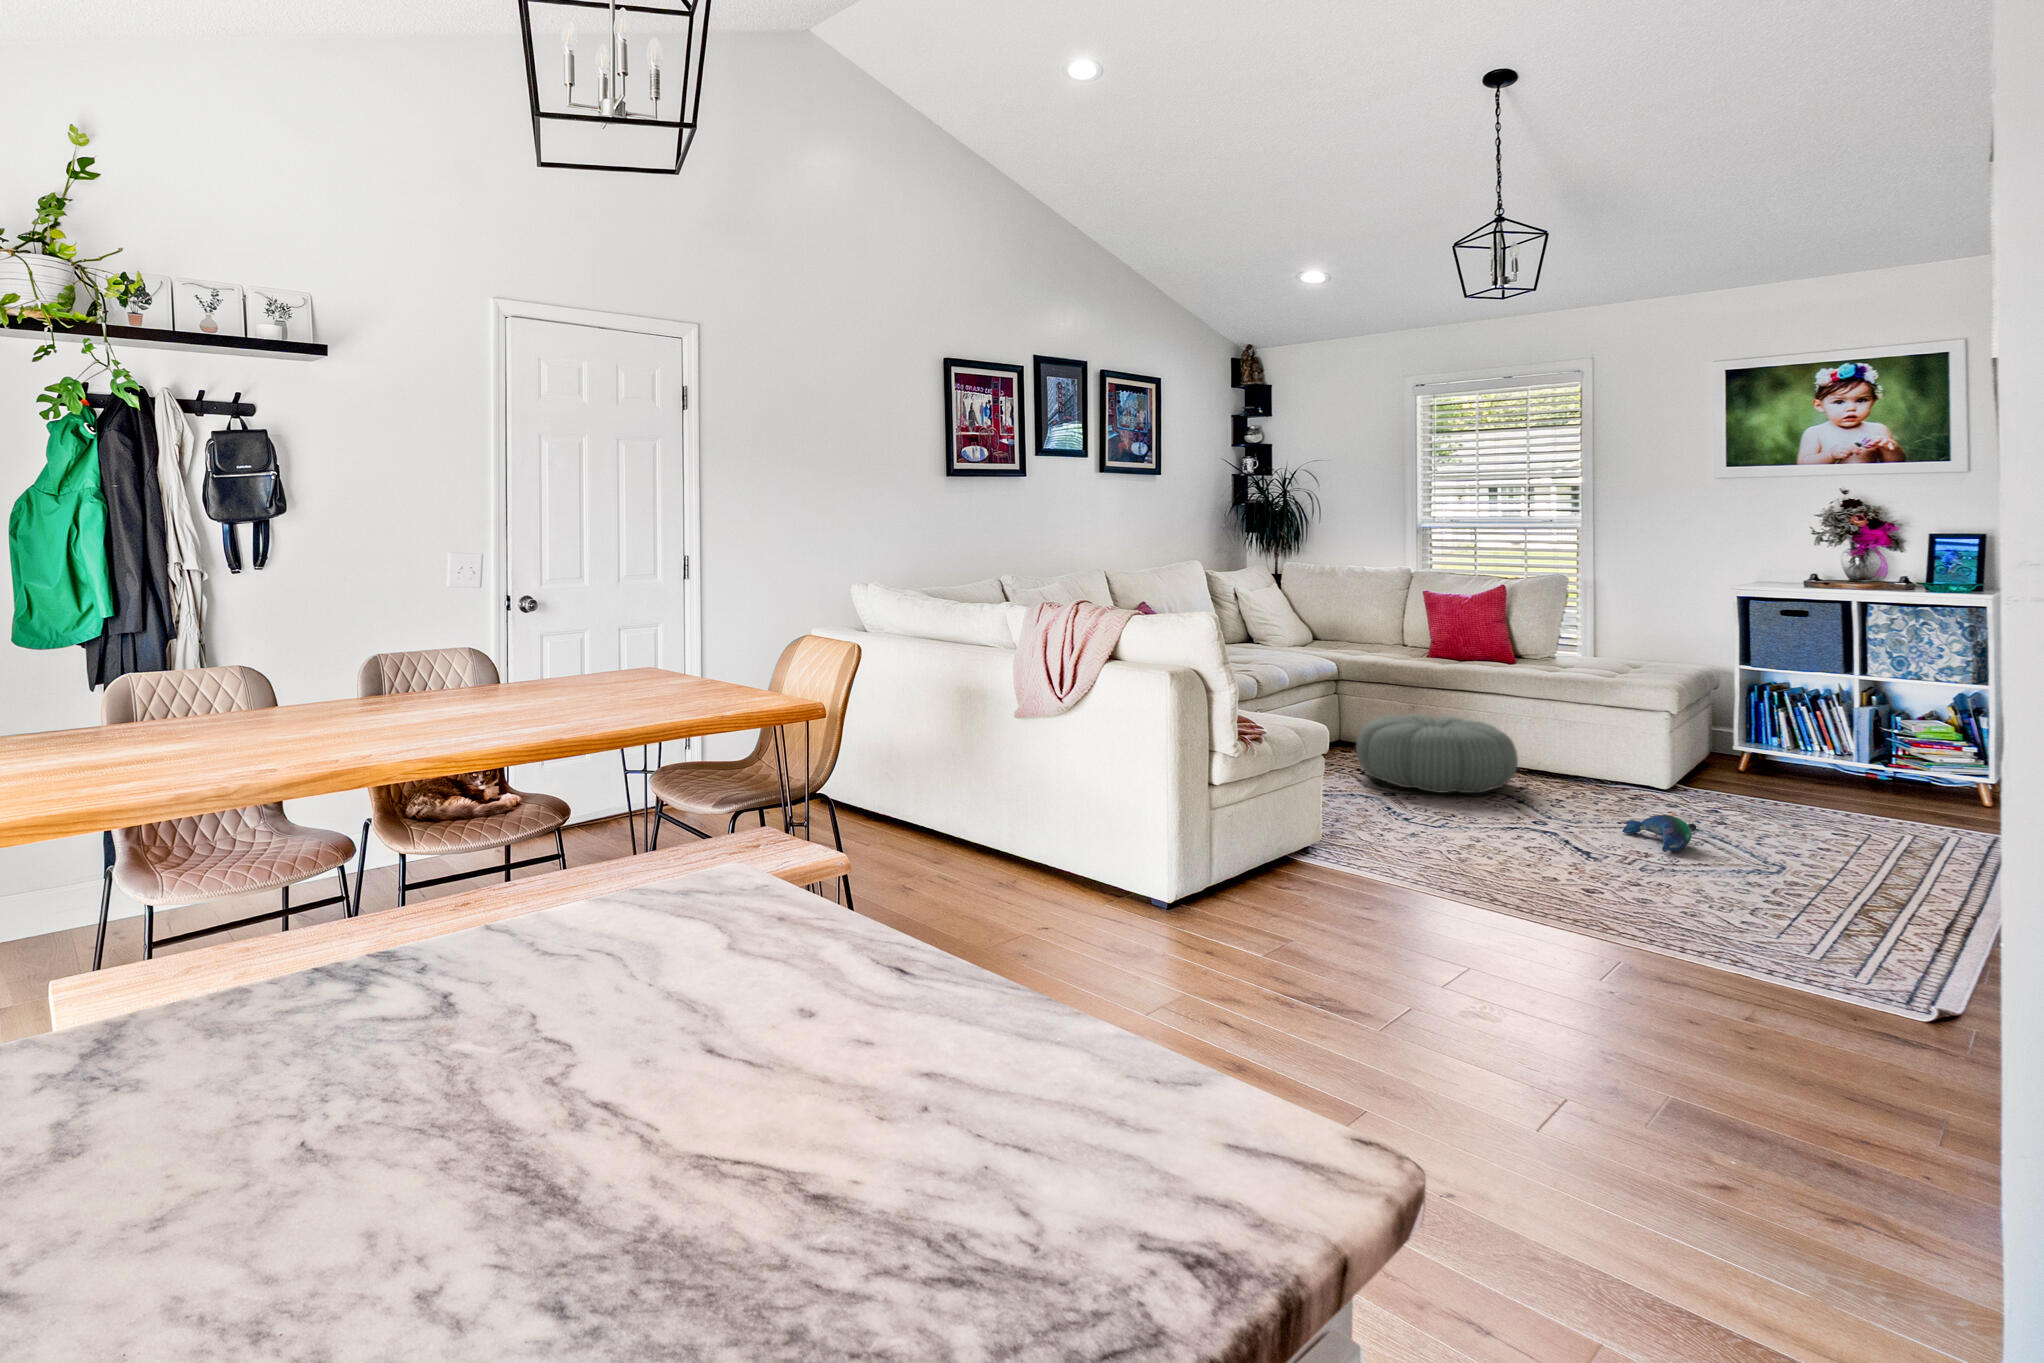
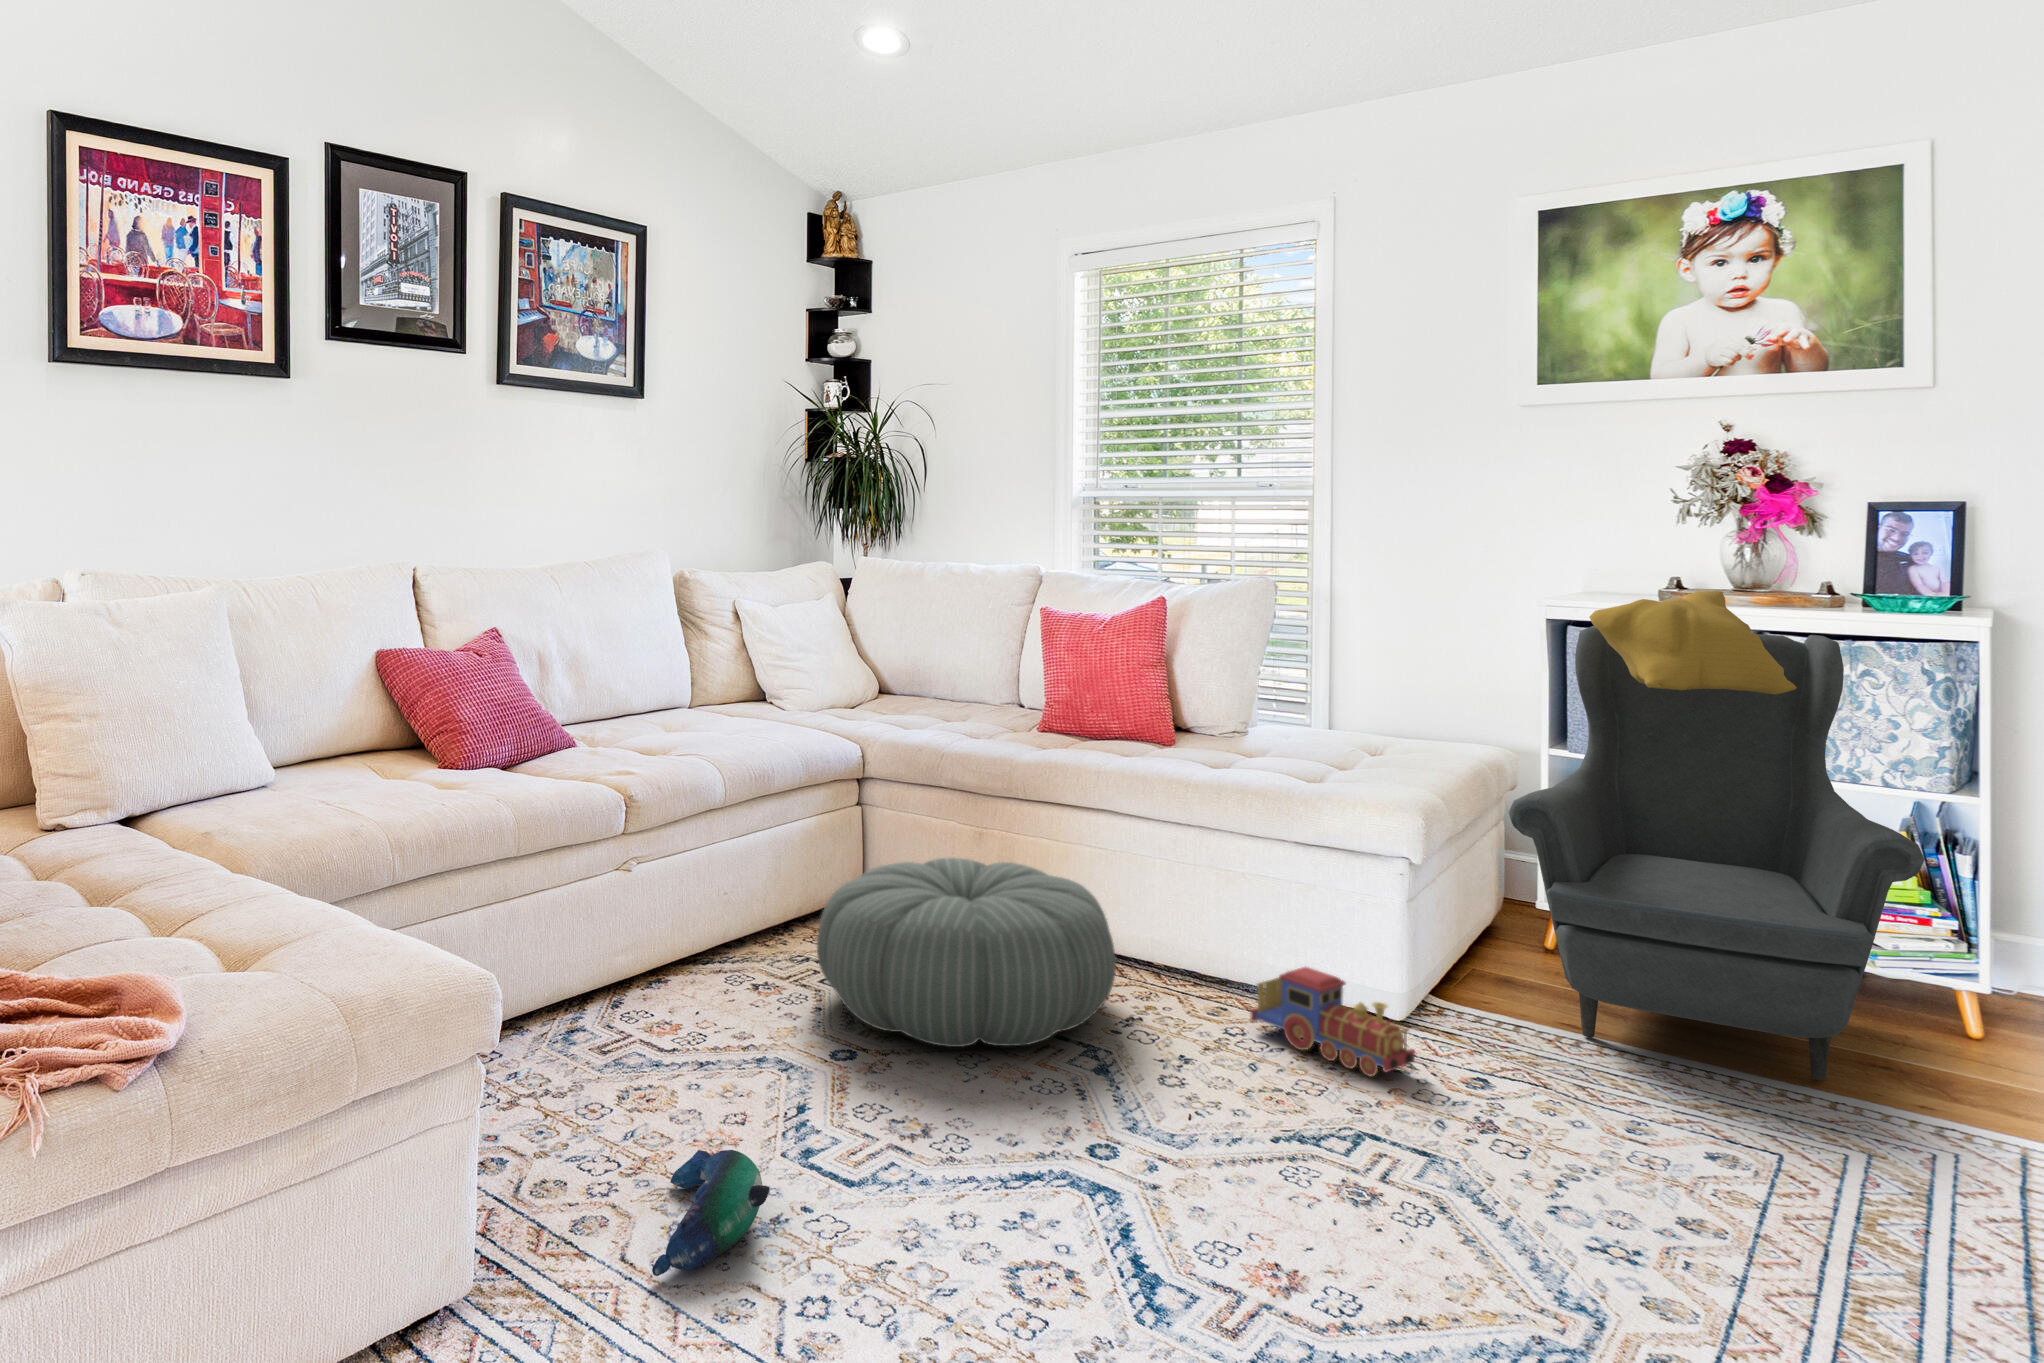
armchair: none [1723,581,1944,813] -> present [1508,591,1925,1081]
toy train: none [1588,761,1680,806] -> present [1250,967,1415,1076]
plush toy: present [1622,815,1696,852] -> present [652,1150,770,1276]

